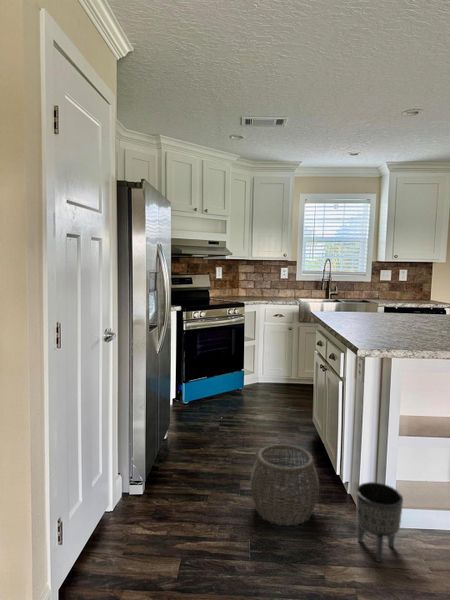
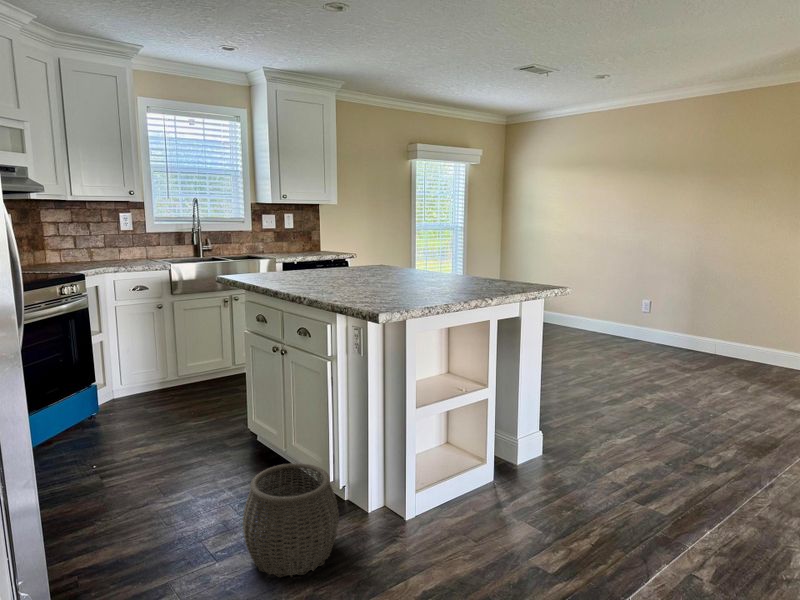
planter: present [357,482,403,562] -> none [393,471,445,559]

